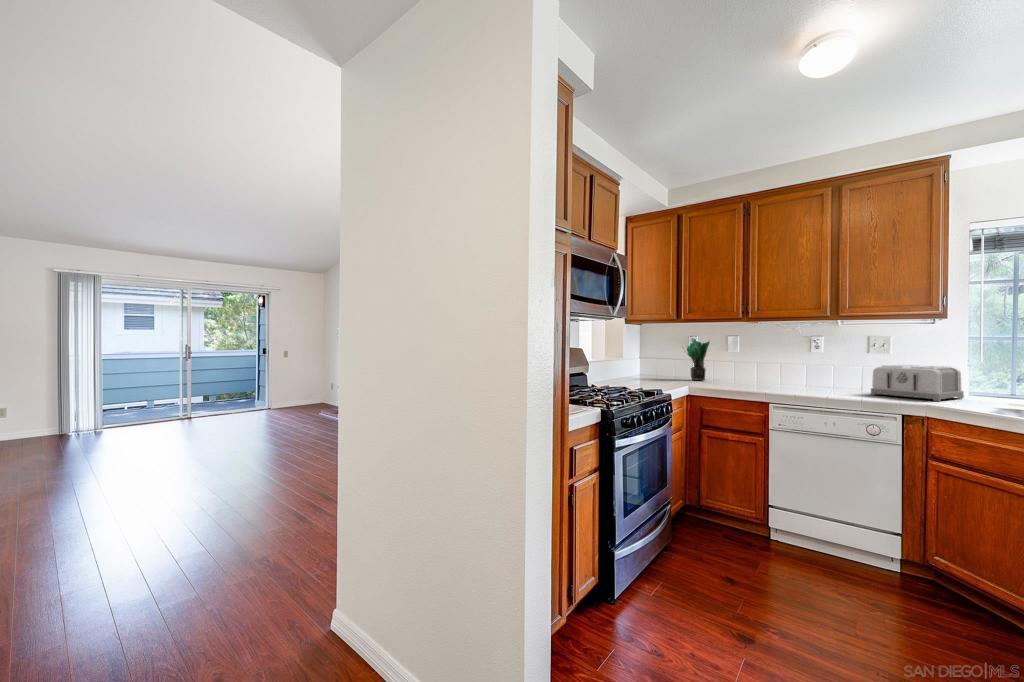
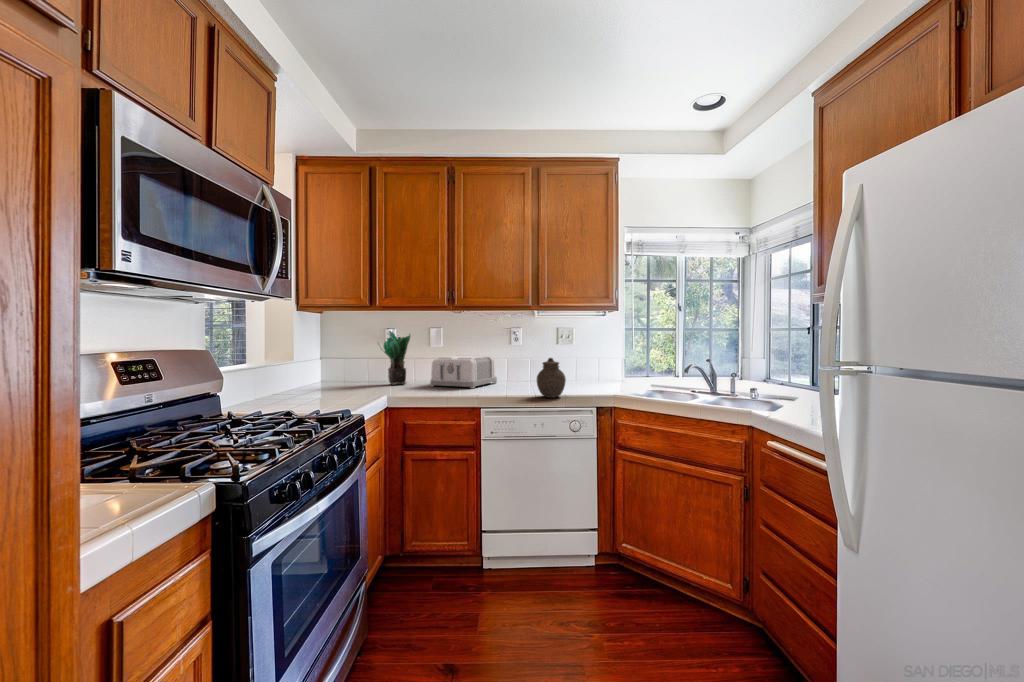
jar: none [828,363,862,400] -> present [537,358,566,398]
toaster: present [871,365,964,401] -> present [430,356,497,389]

